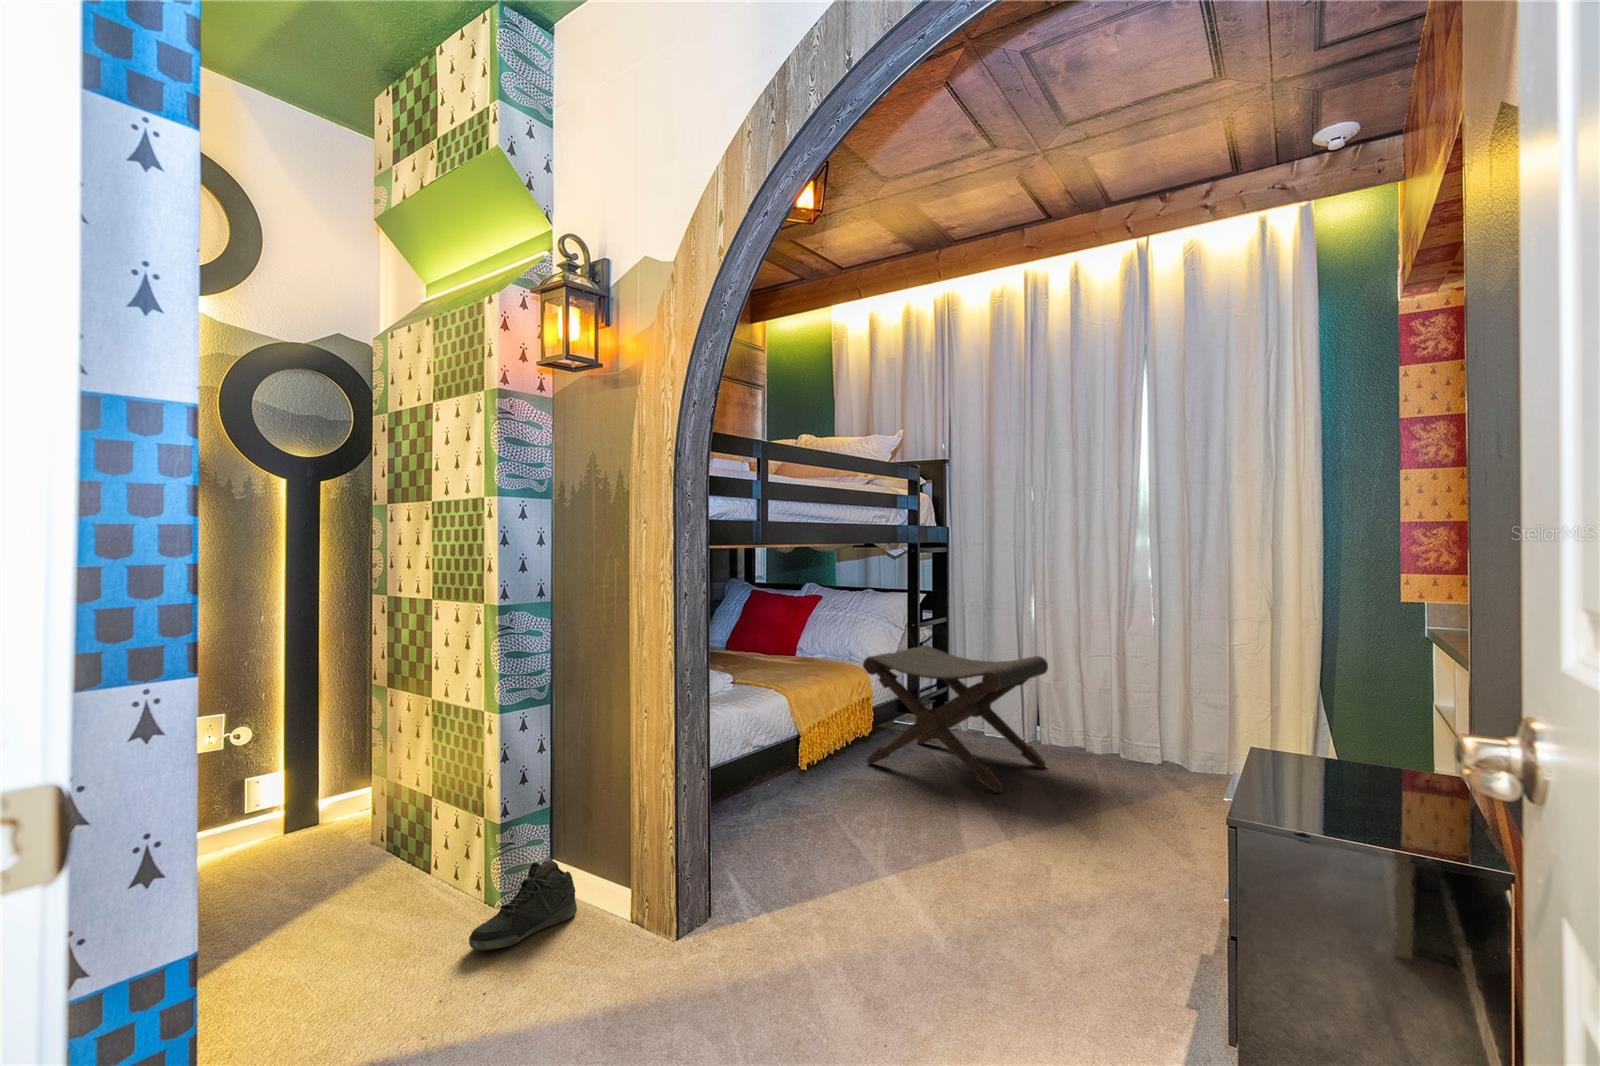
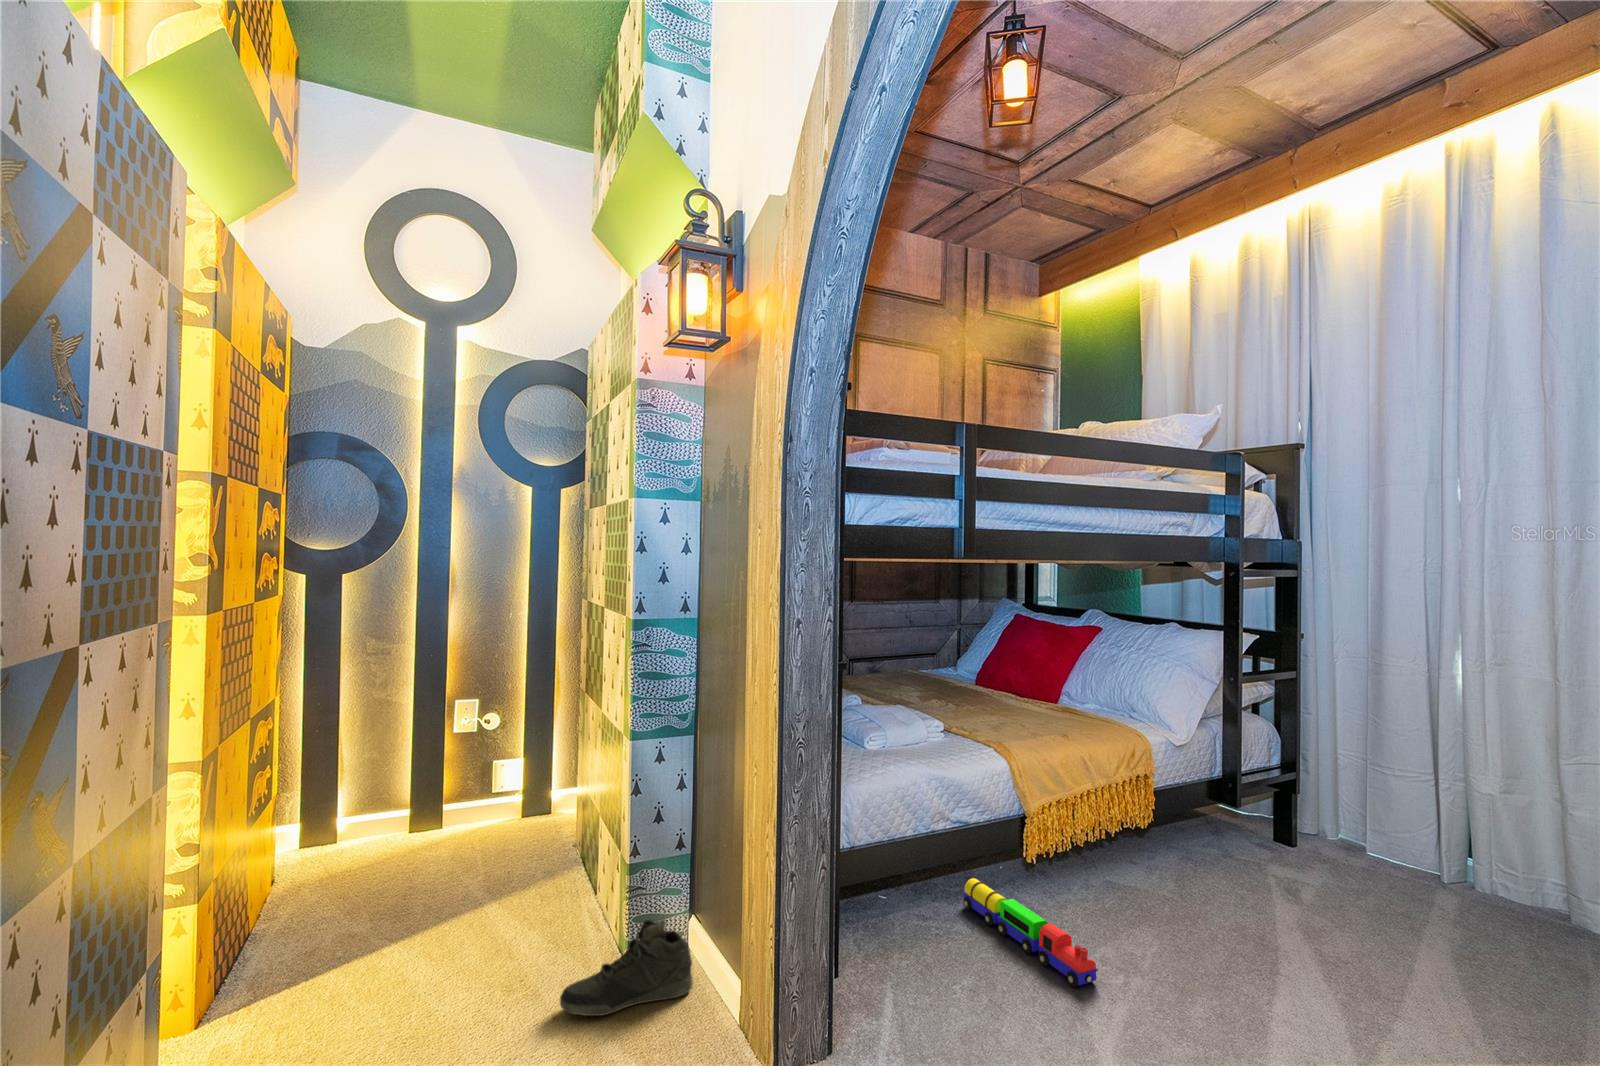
footstool: present [863,645,1048,793] -> none [1147,705,1471,956]
toy train: none [754,793,865,845] -> present [963,878,1098,987]

